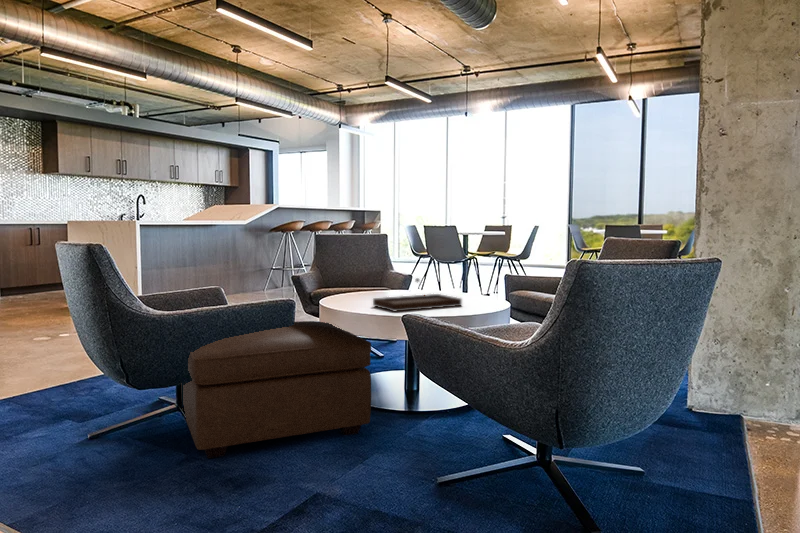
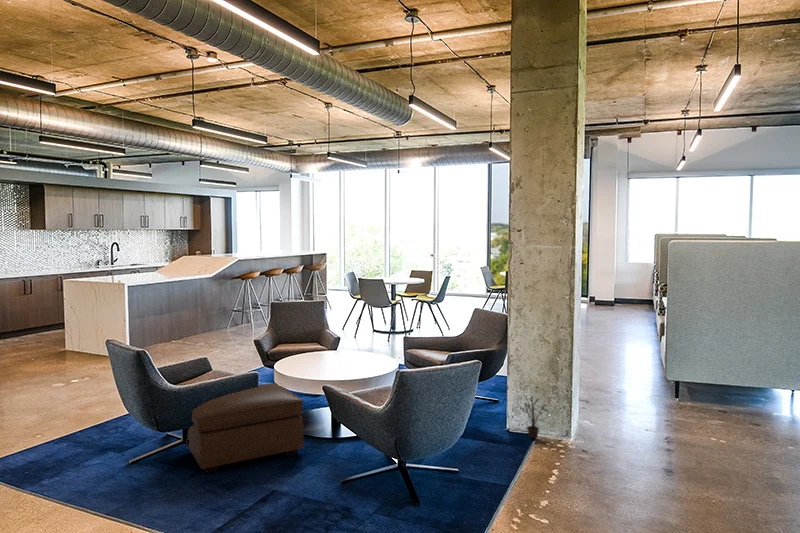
tray: present [373,278,462,311] -> none [306,353,362,378]
decorative plant: none [707,352,771,424] -> present [517,398,547,438]

